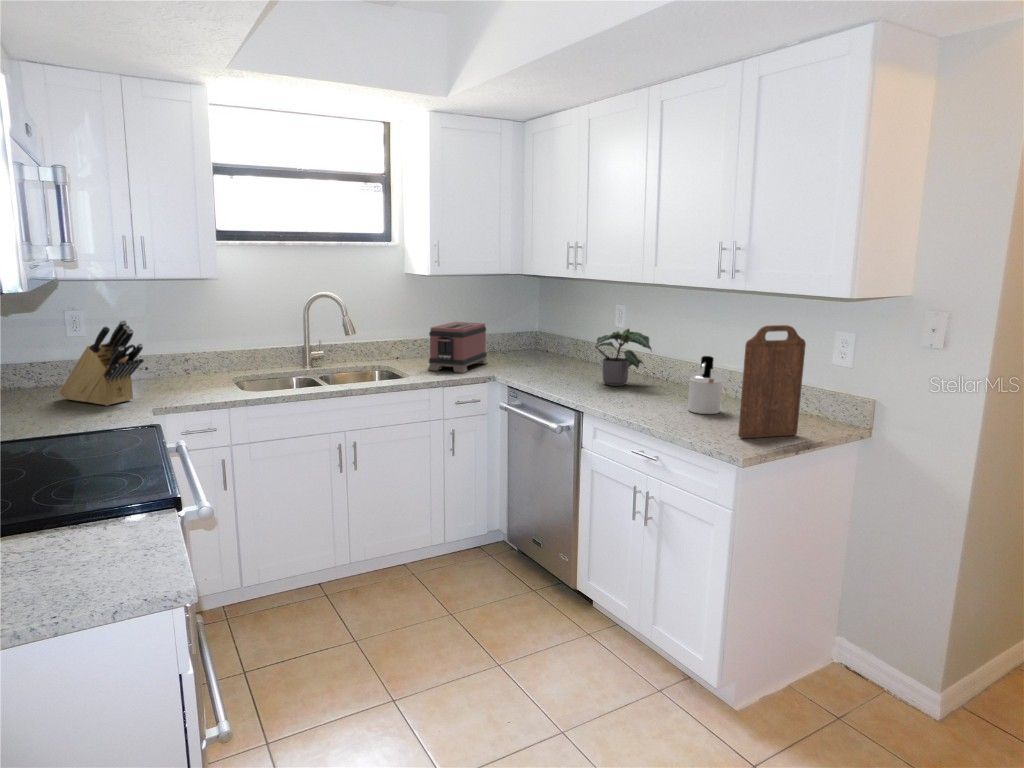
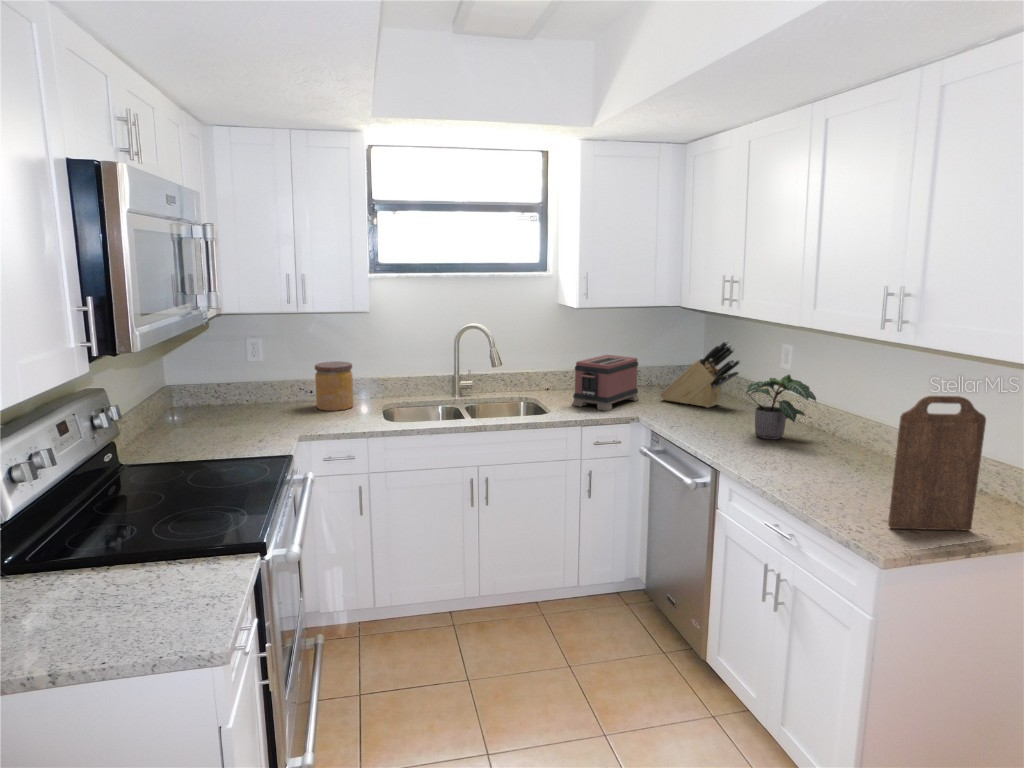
knife block: present [60,320,144,406] -> present [661,341,740,408]
jar: none [152,334,198,386] -> present [315,361,354,411]
soap dispenser: present [688,356,724,414] -> none [842,419,888,489]

